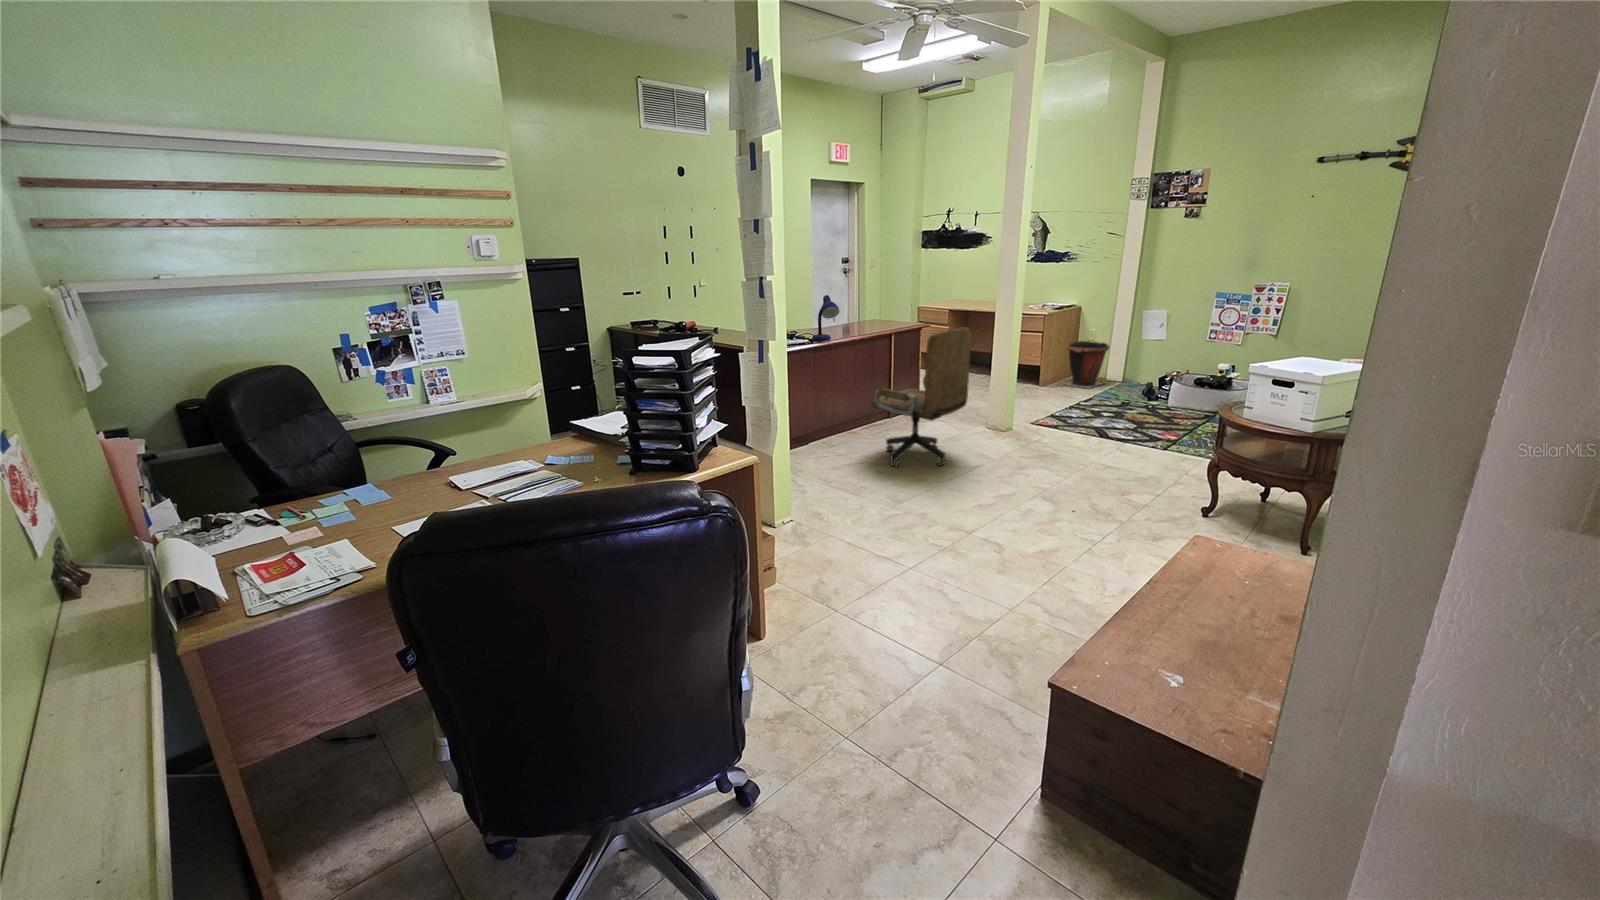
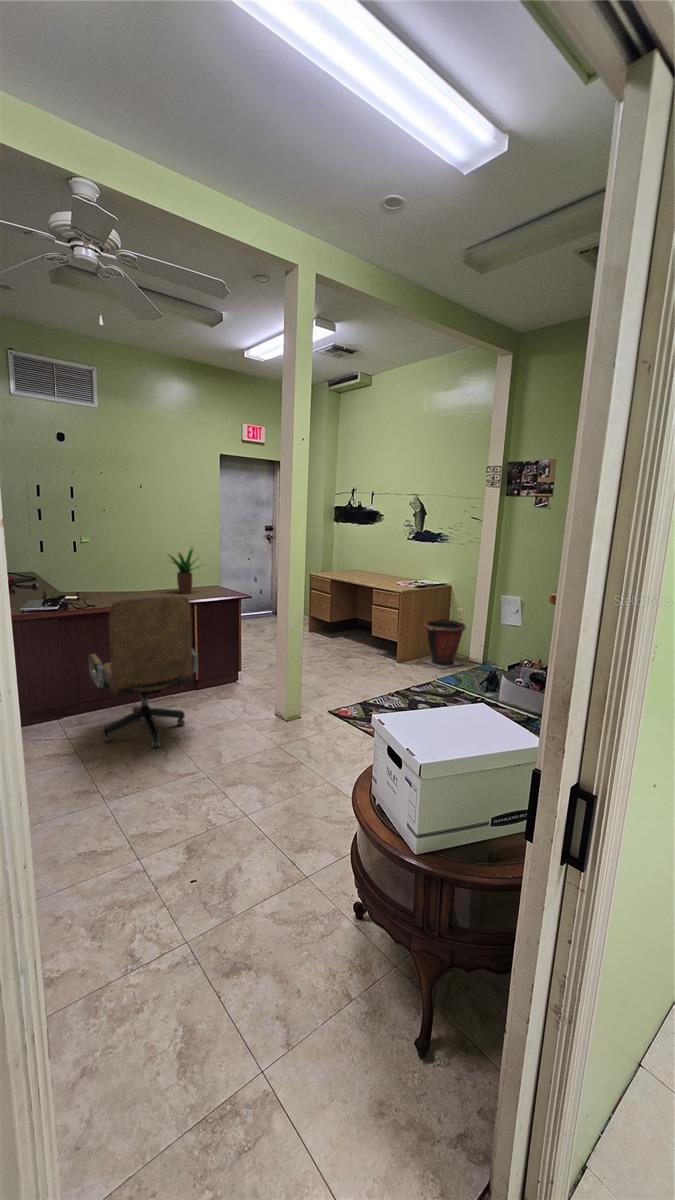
potted plant: none [851,284,887,334] -> present [168,548,199,594]
desk lamp: present [812,295,839,340] -> none [101,552,126,596]

